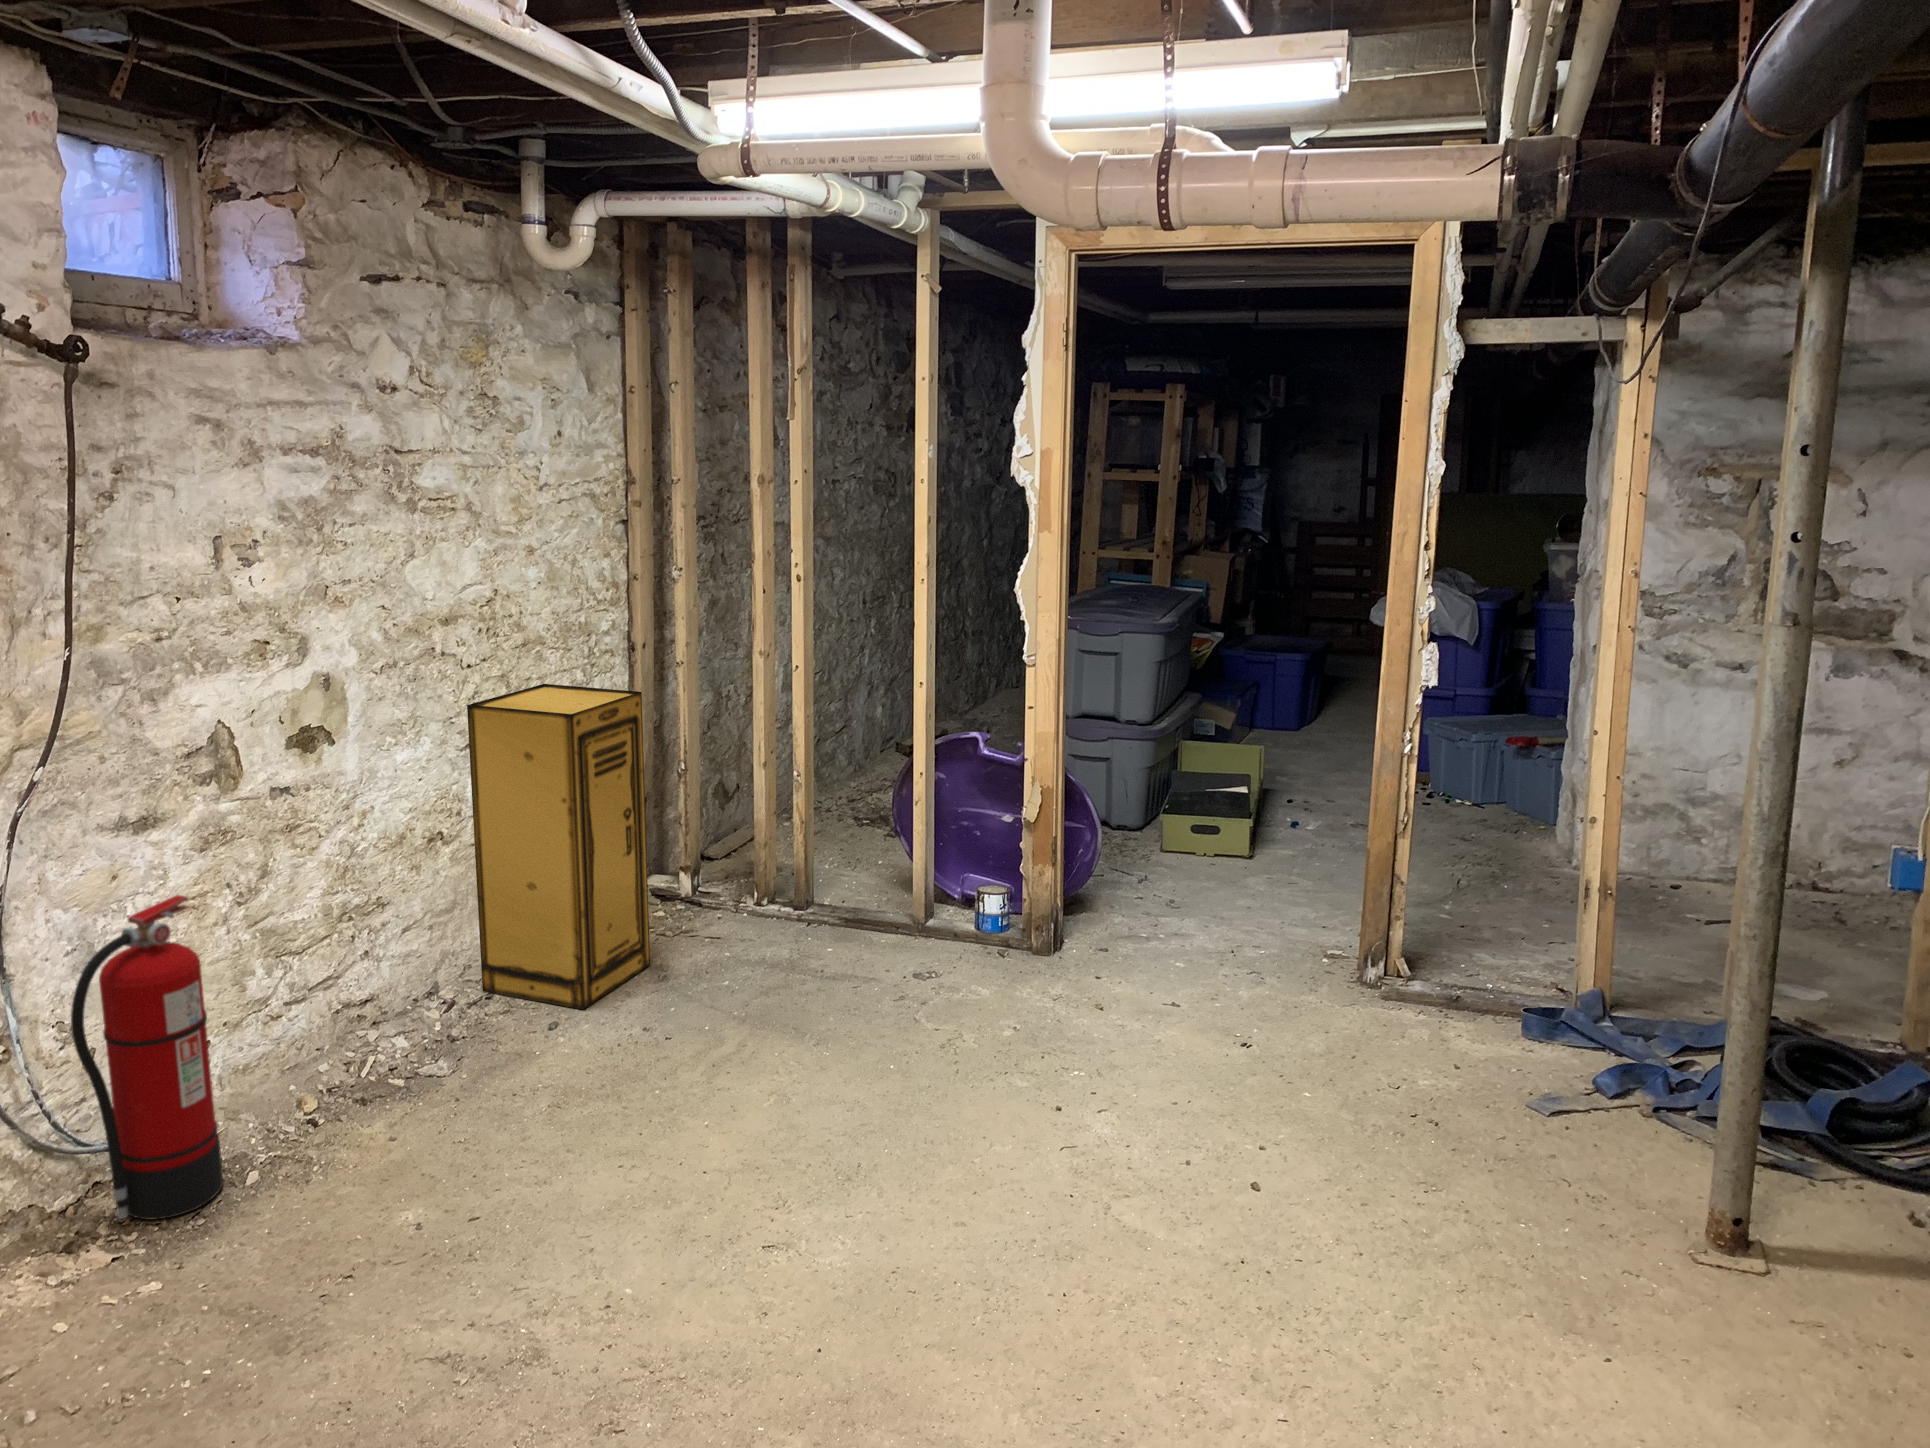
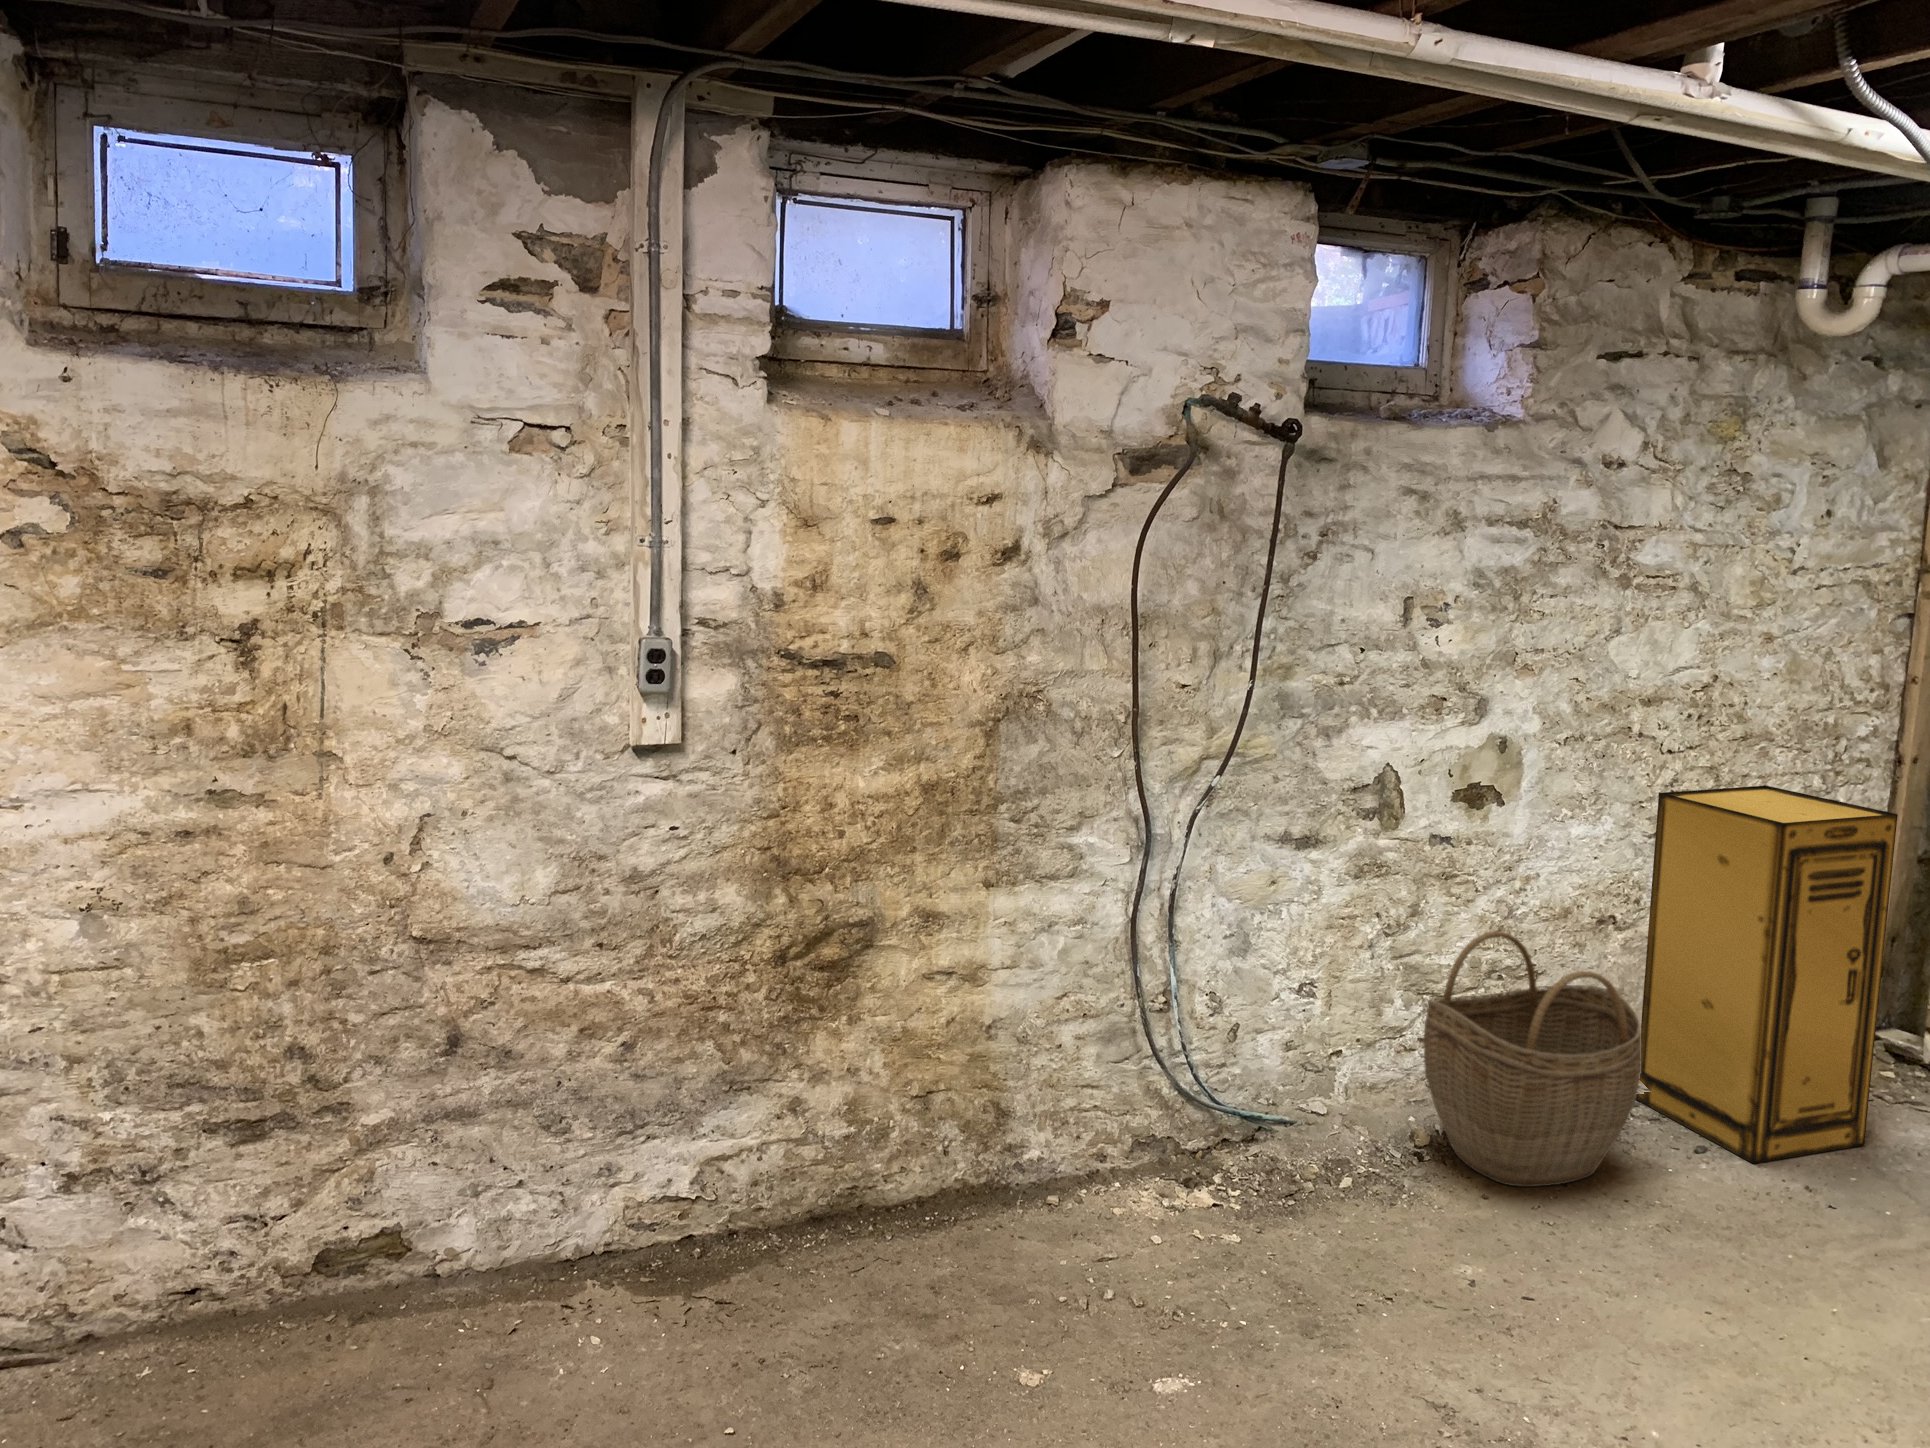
woven basket: none [297,869,495,1112] -> present [1423,931,1641,1187]
fire extinguisher: present [71,895,223,1220] -> none [1222,910,1341,1191]

